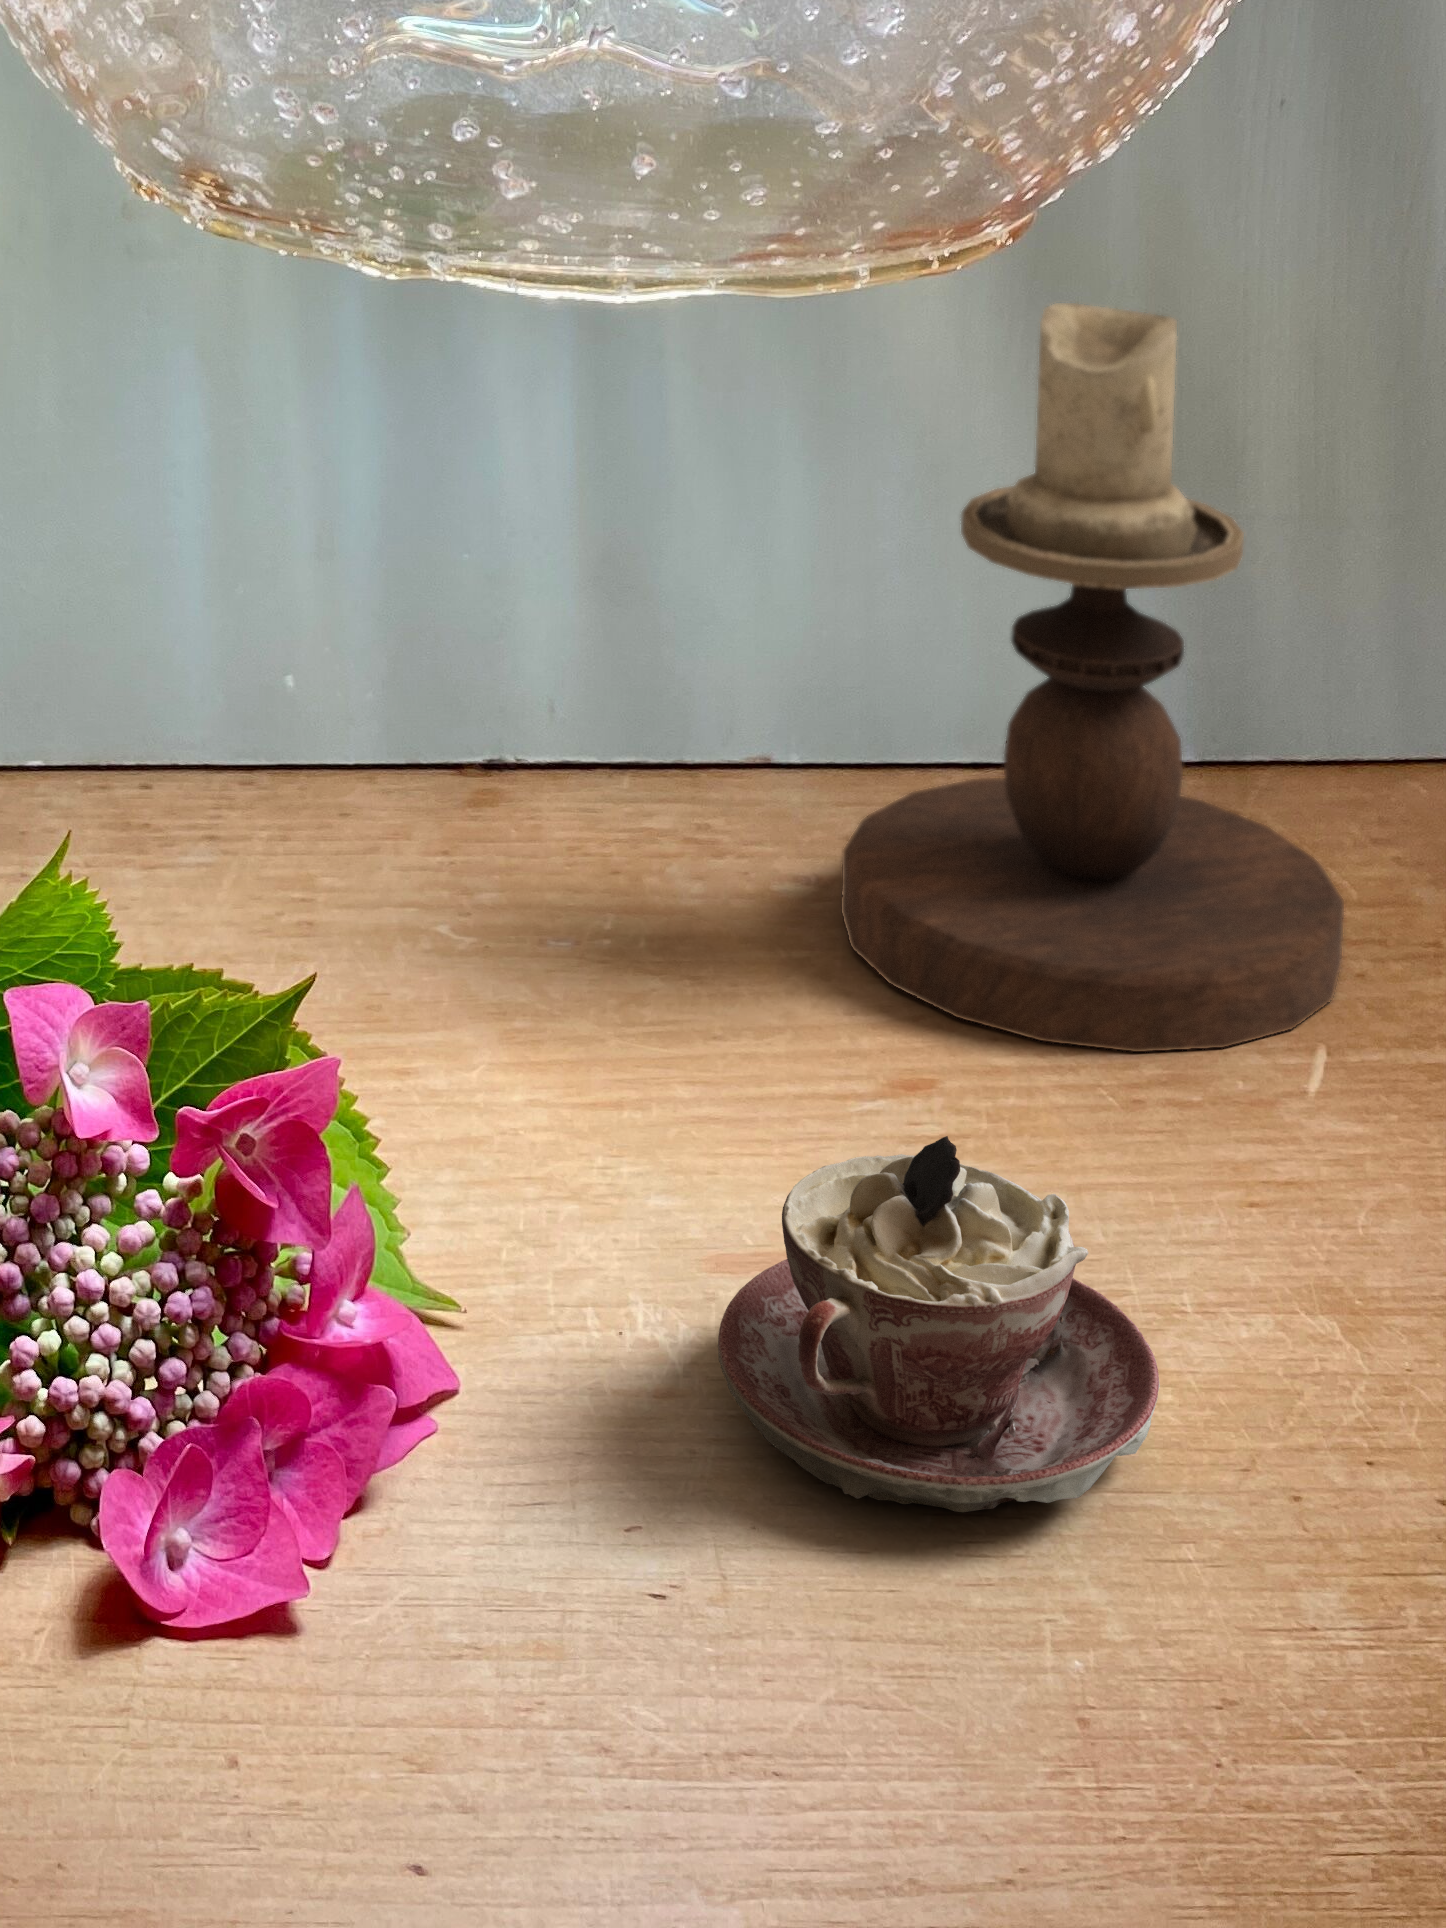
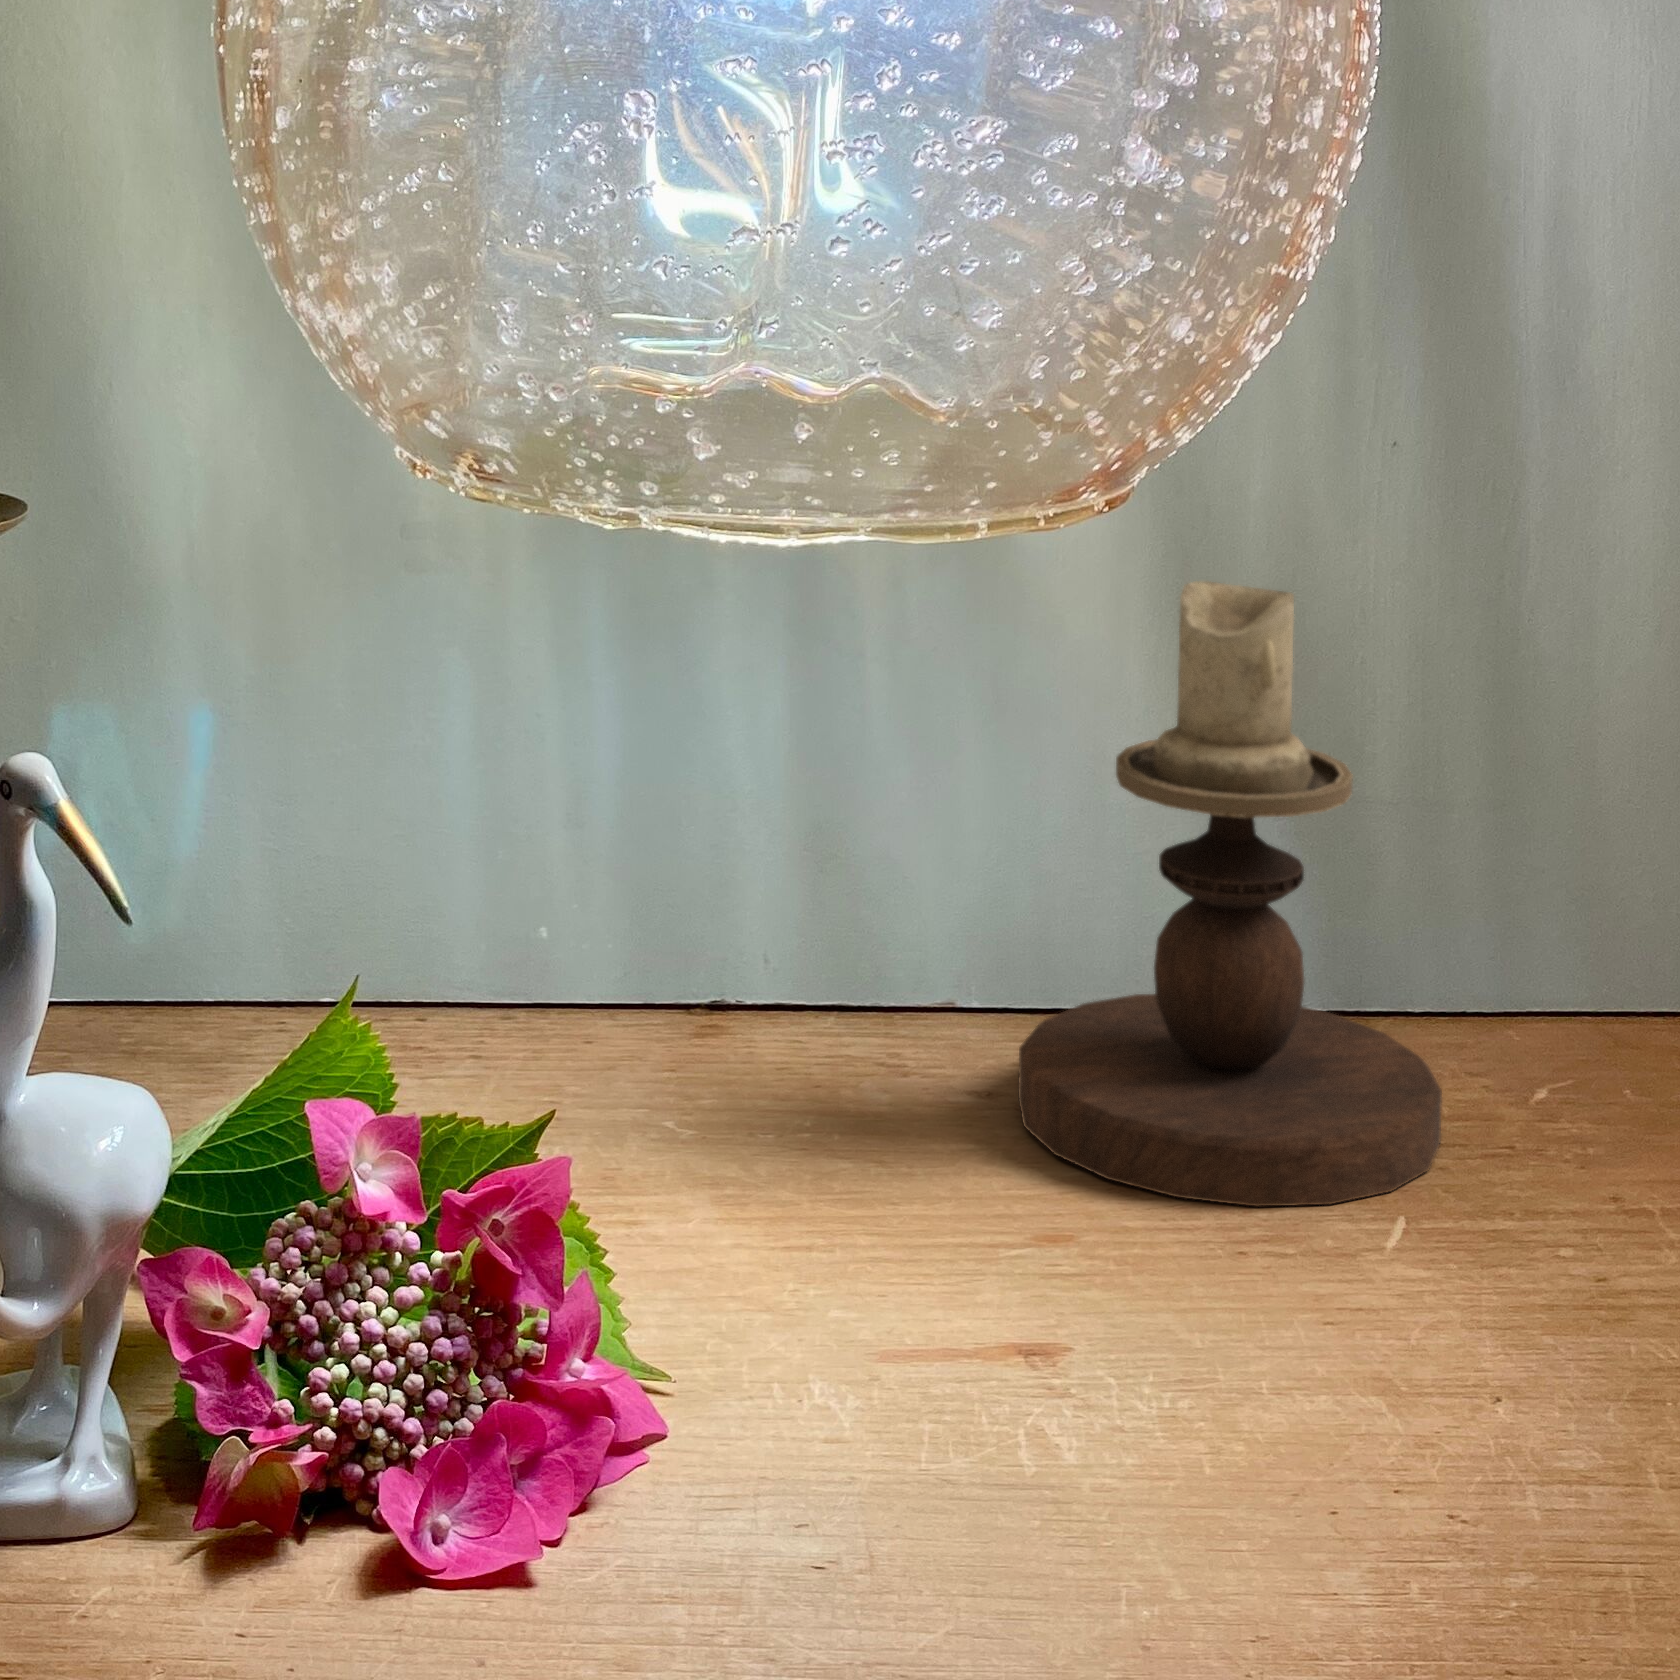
teacup: present [718,1136,1160,1512] -> none [879,1226,1234,1522]

